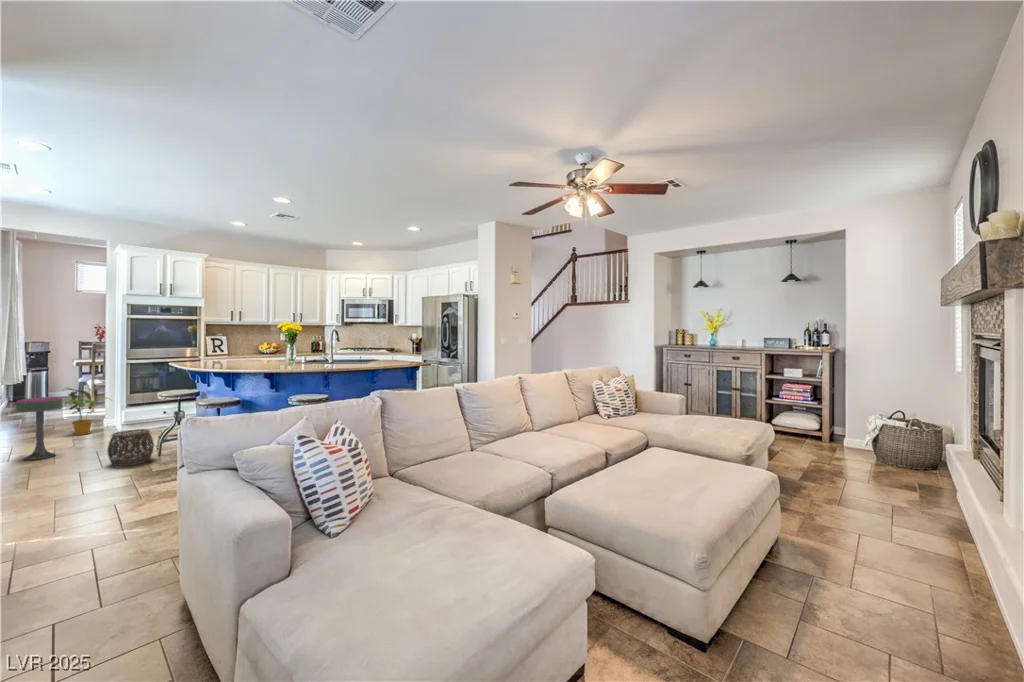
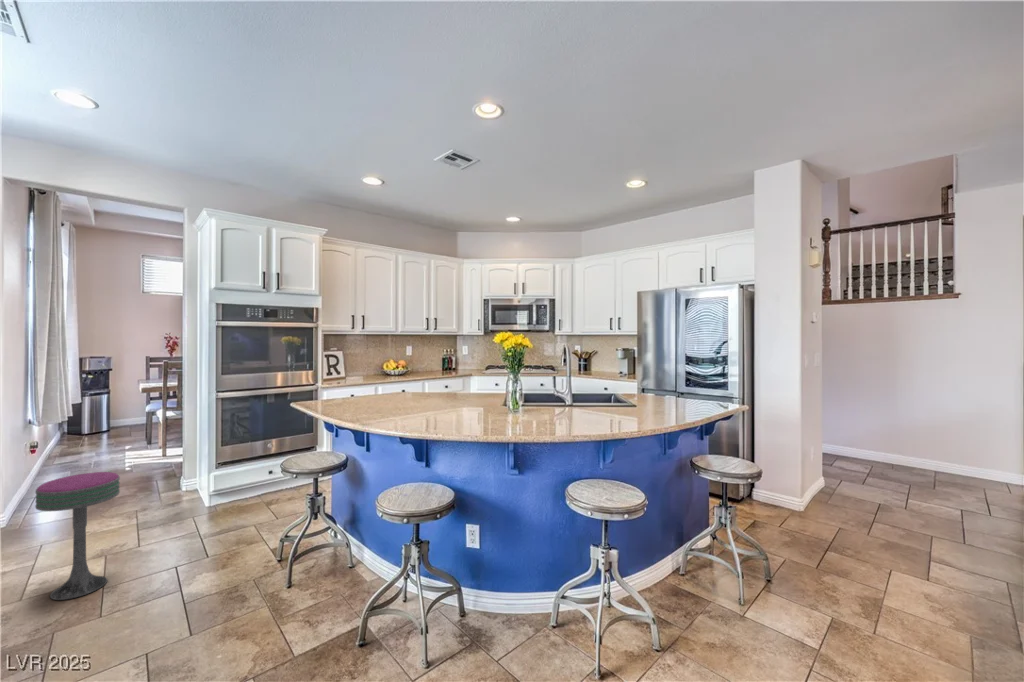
house plant: present [65,388,105,435] -> none [122,438,196,515]
woven basket: present [107,429,154,466] -> none [200,542,284,633]

